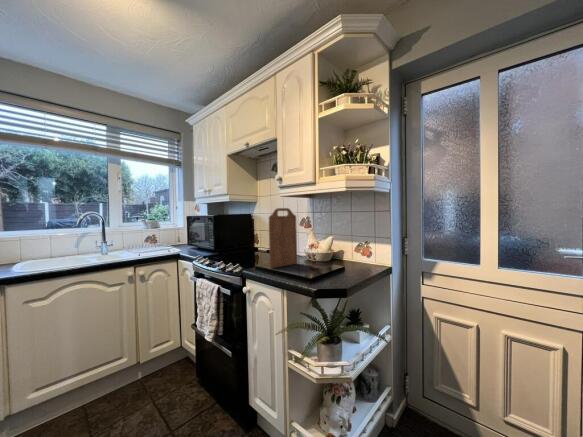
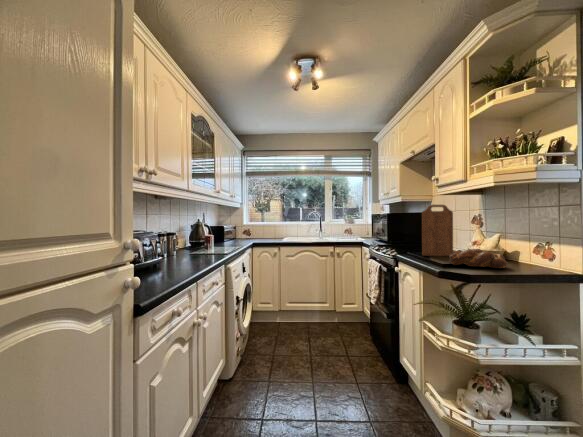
bread loaf: none [306,256,357,276] -> present [449,249,508,268]

